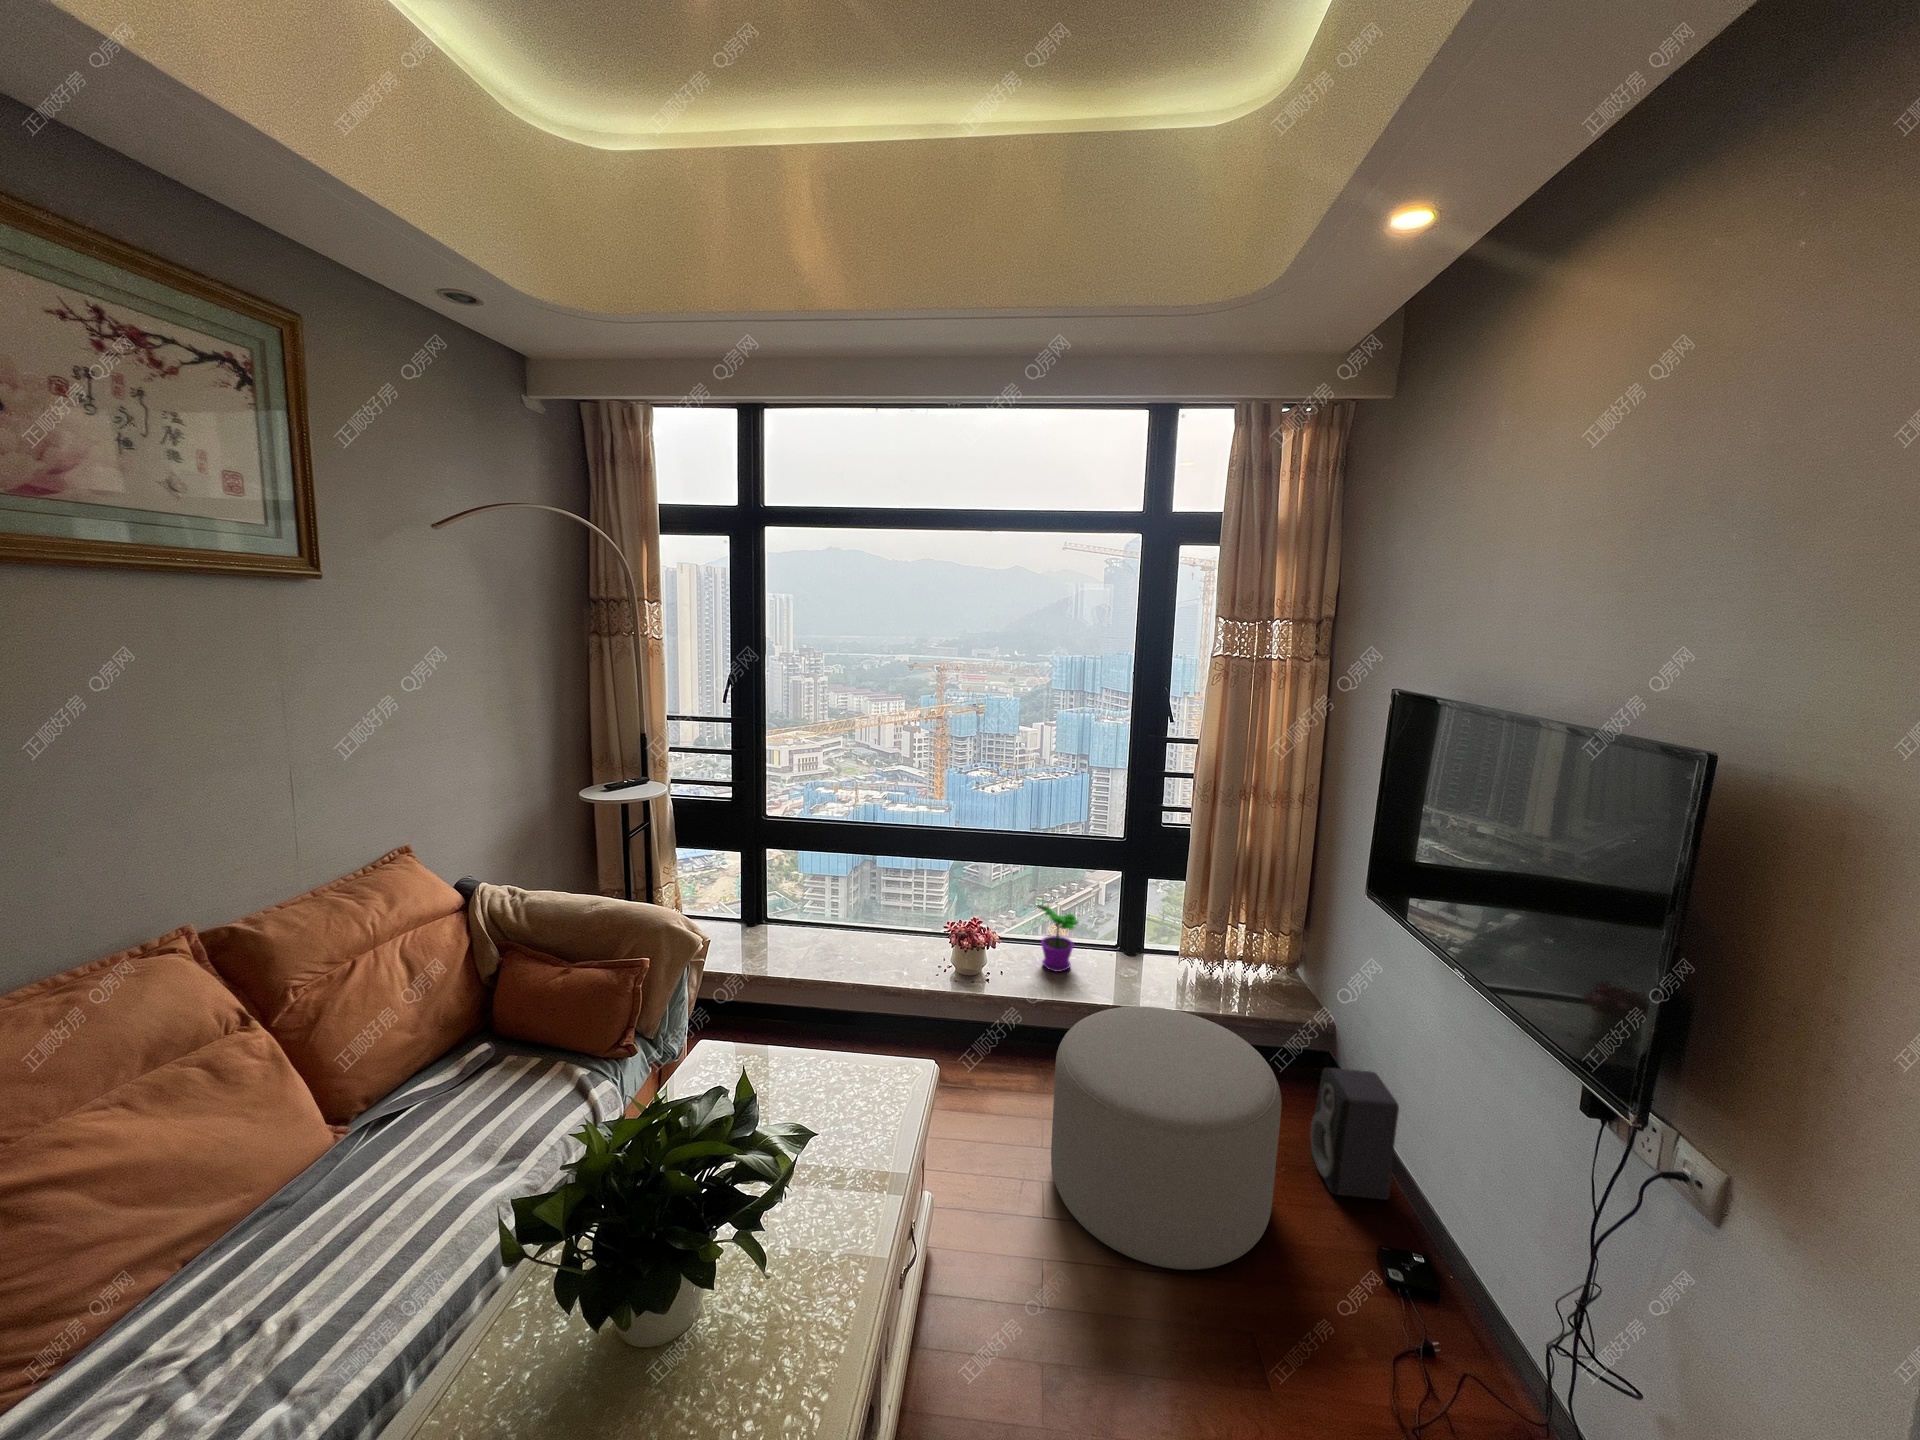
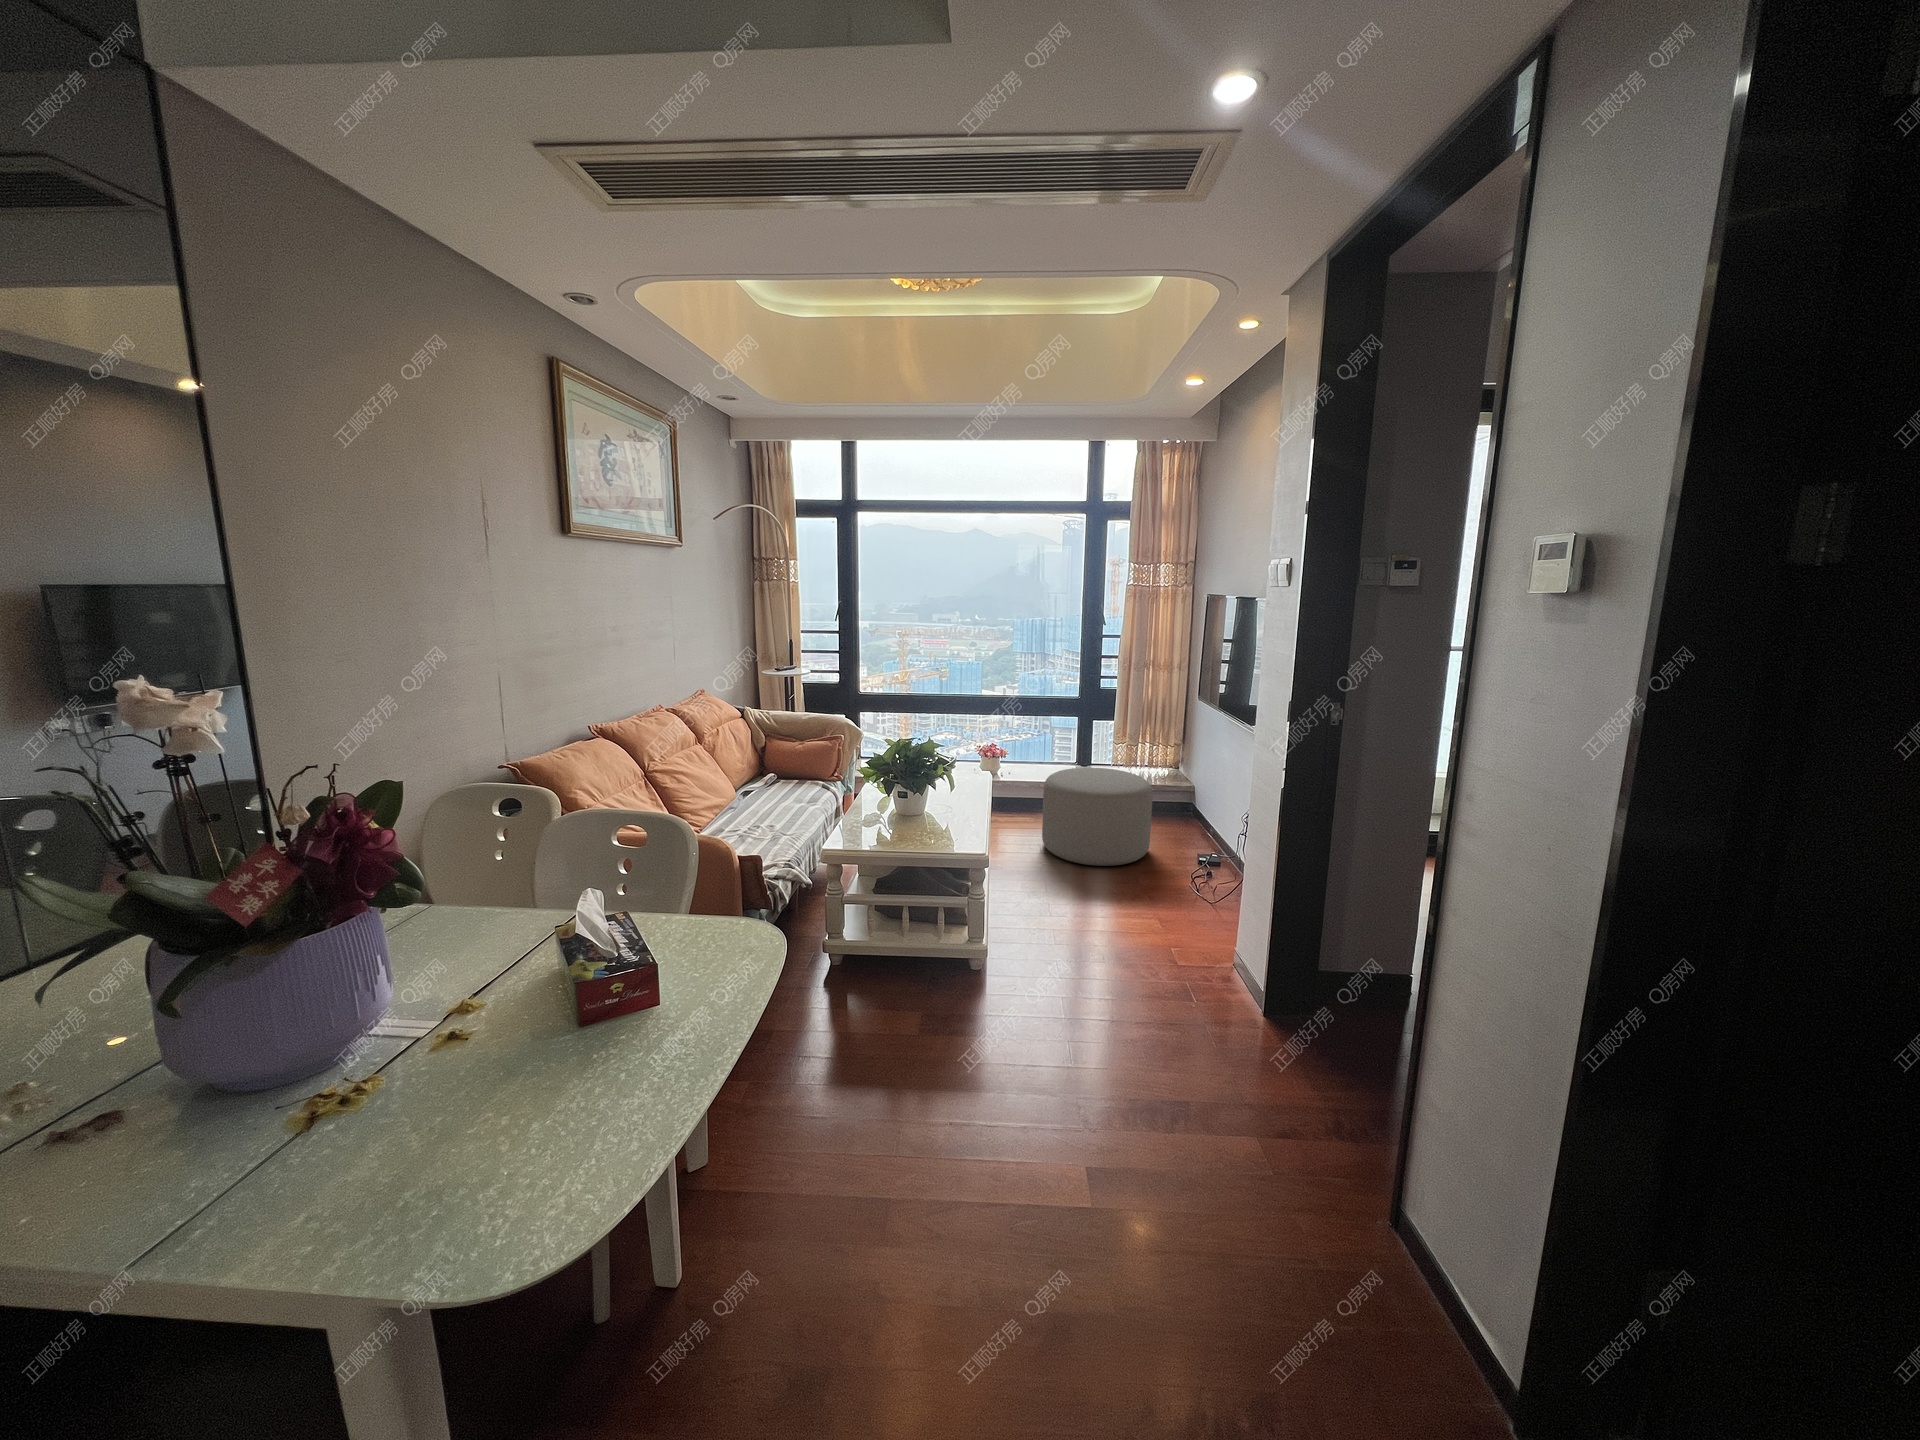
flower pot: present [1036,899,1078,972] -> none [1028,729,1054,773]
speaker: present [1311,1068,1399,1200] -> none [1175,792,1212,850]

